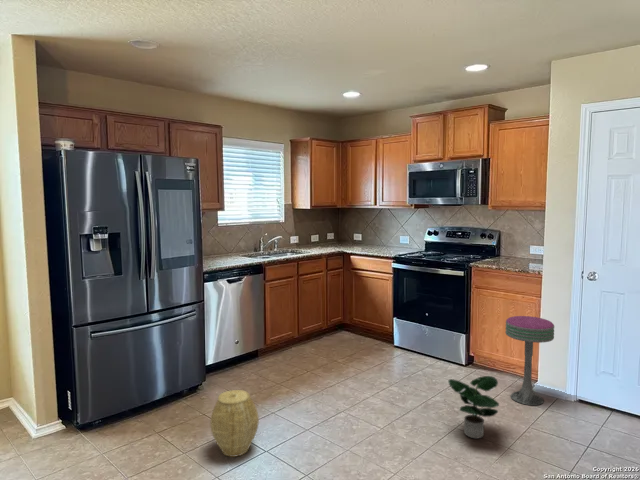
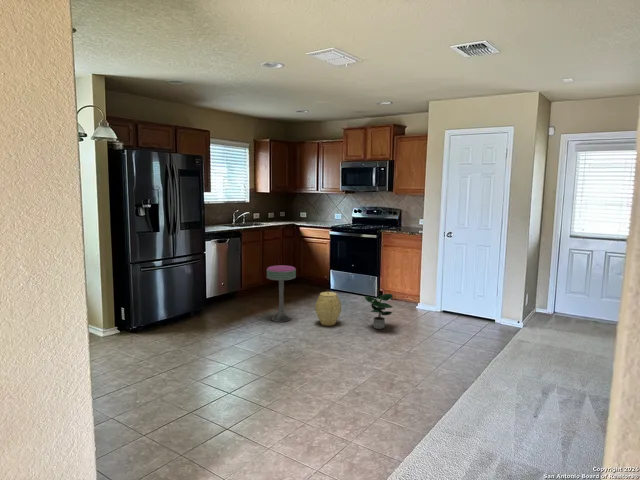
bar stool: present [505,316,554,405] -> present [267,265,296,322]
woven basket: present [210,390,259,457] -> present [315,292,341,326]

